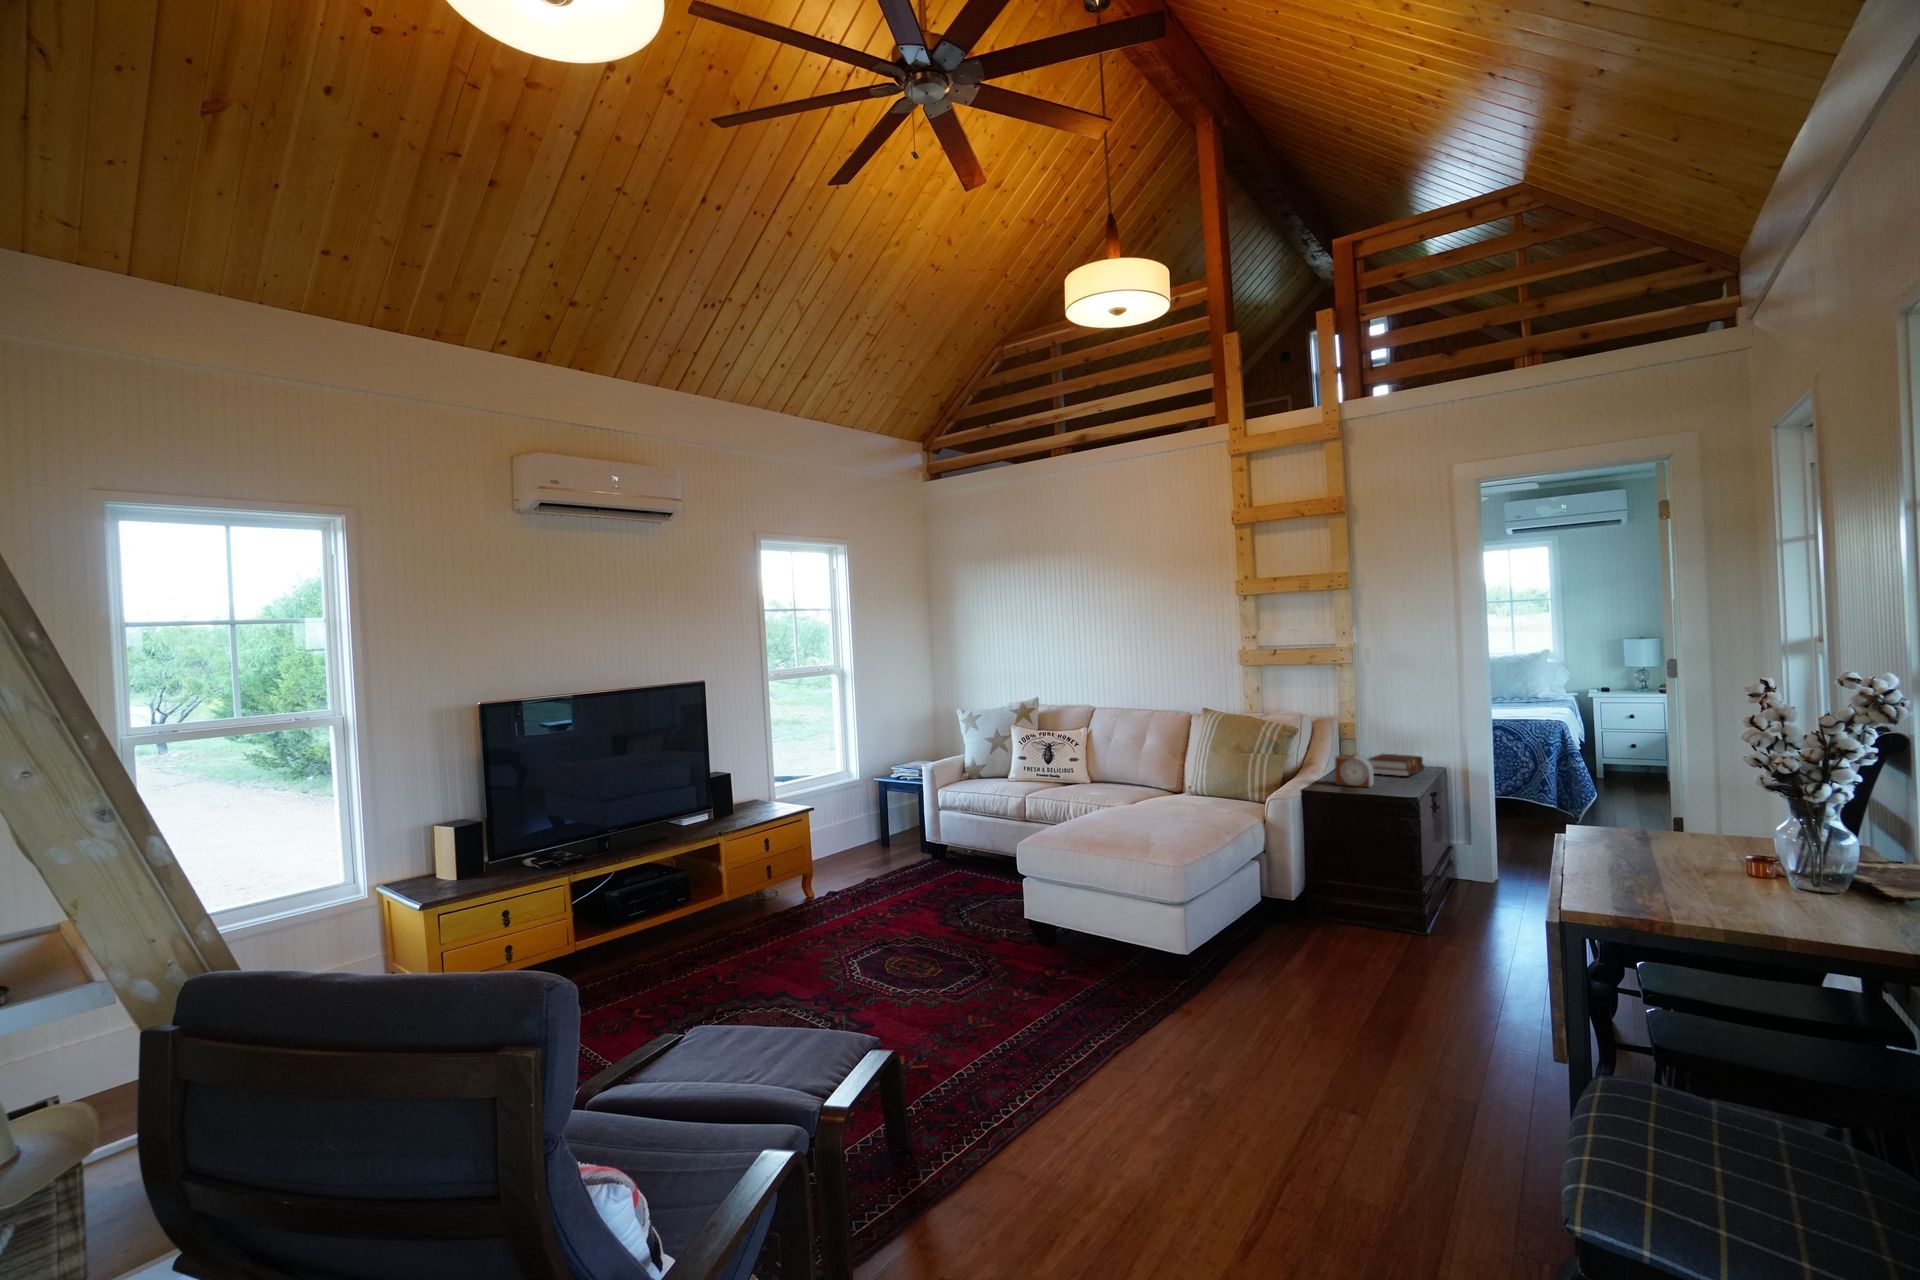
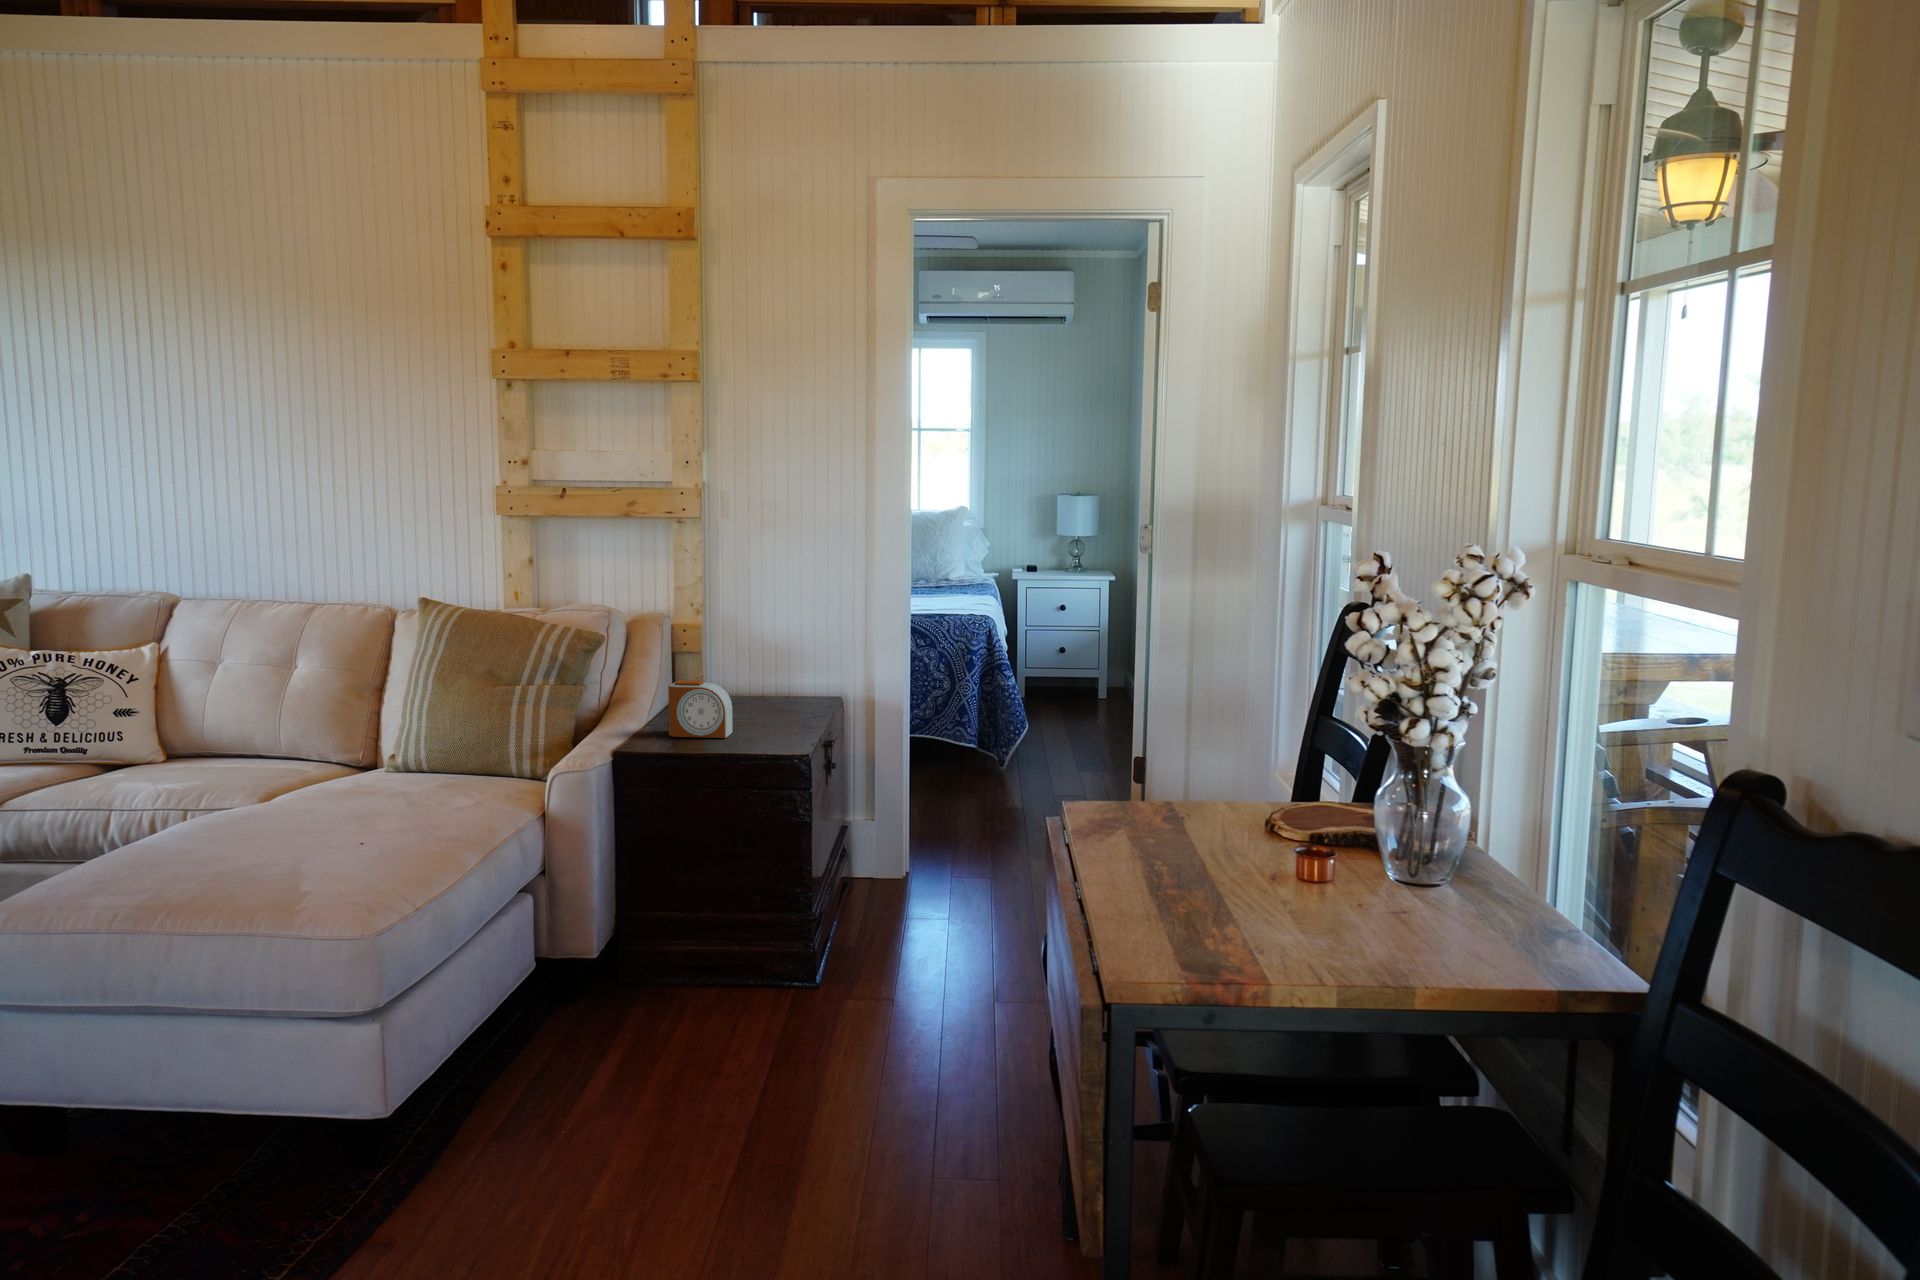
hardback book: present [1368,754,1424,776] -> none [718,675,811,714]

